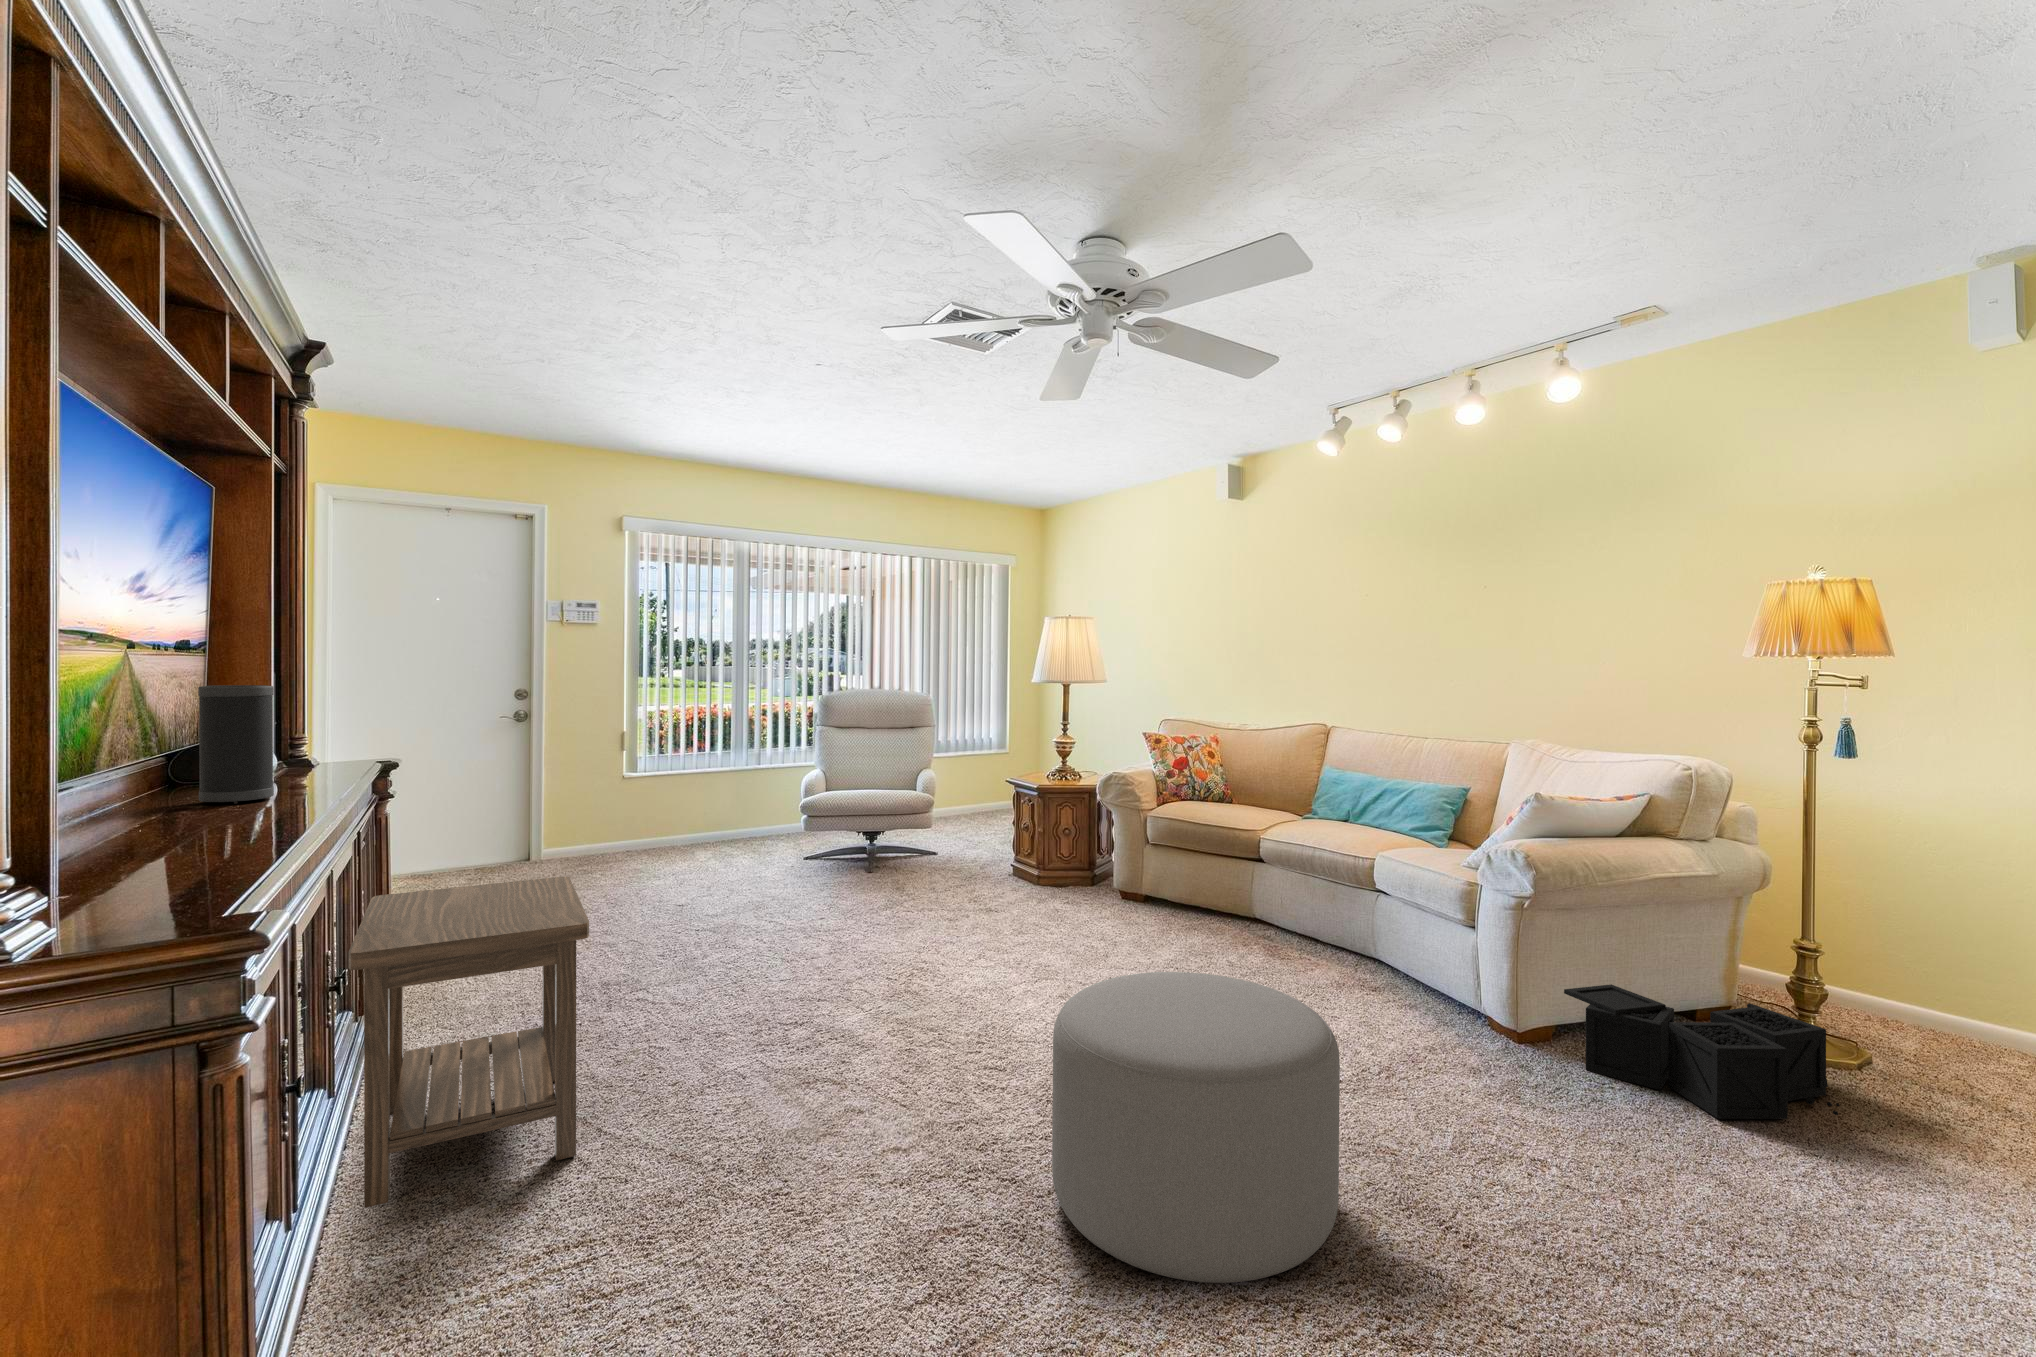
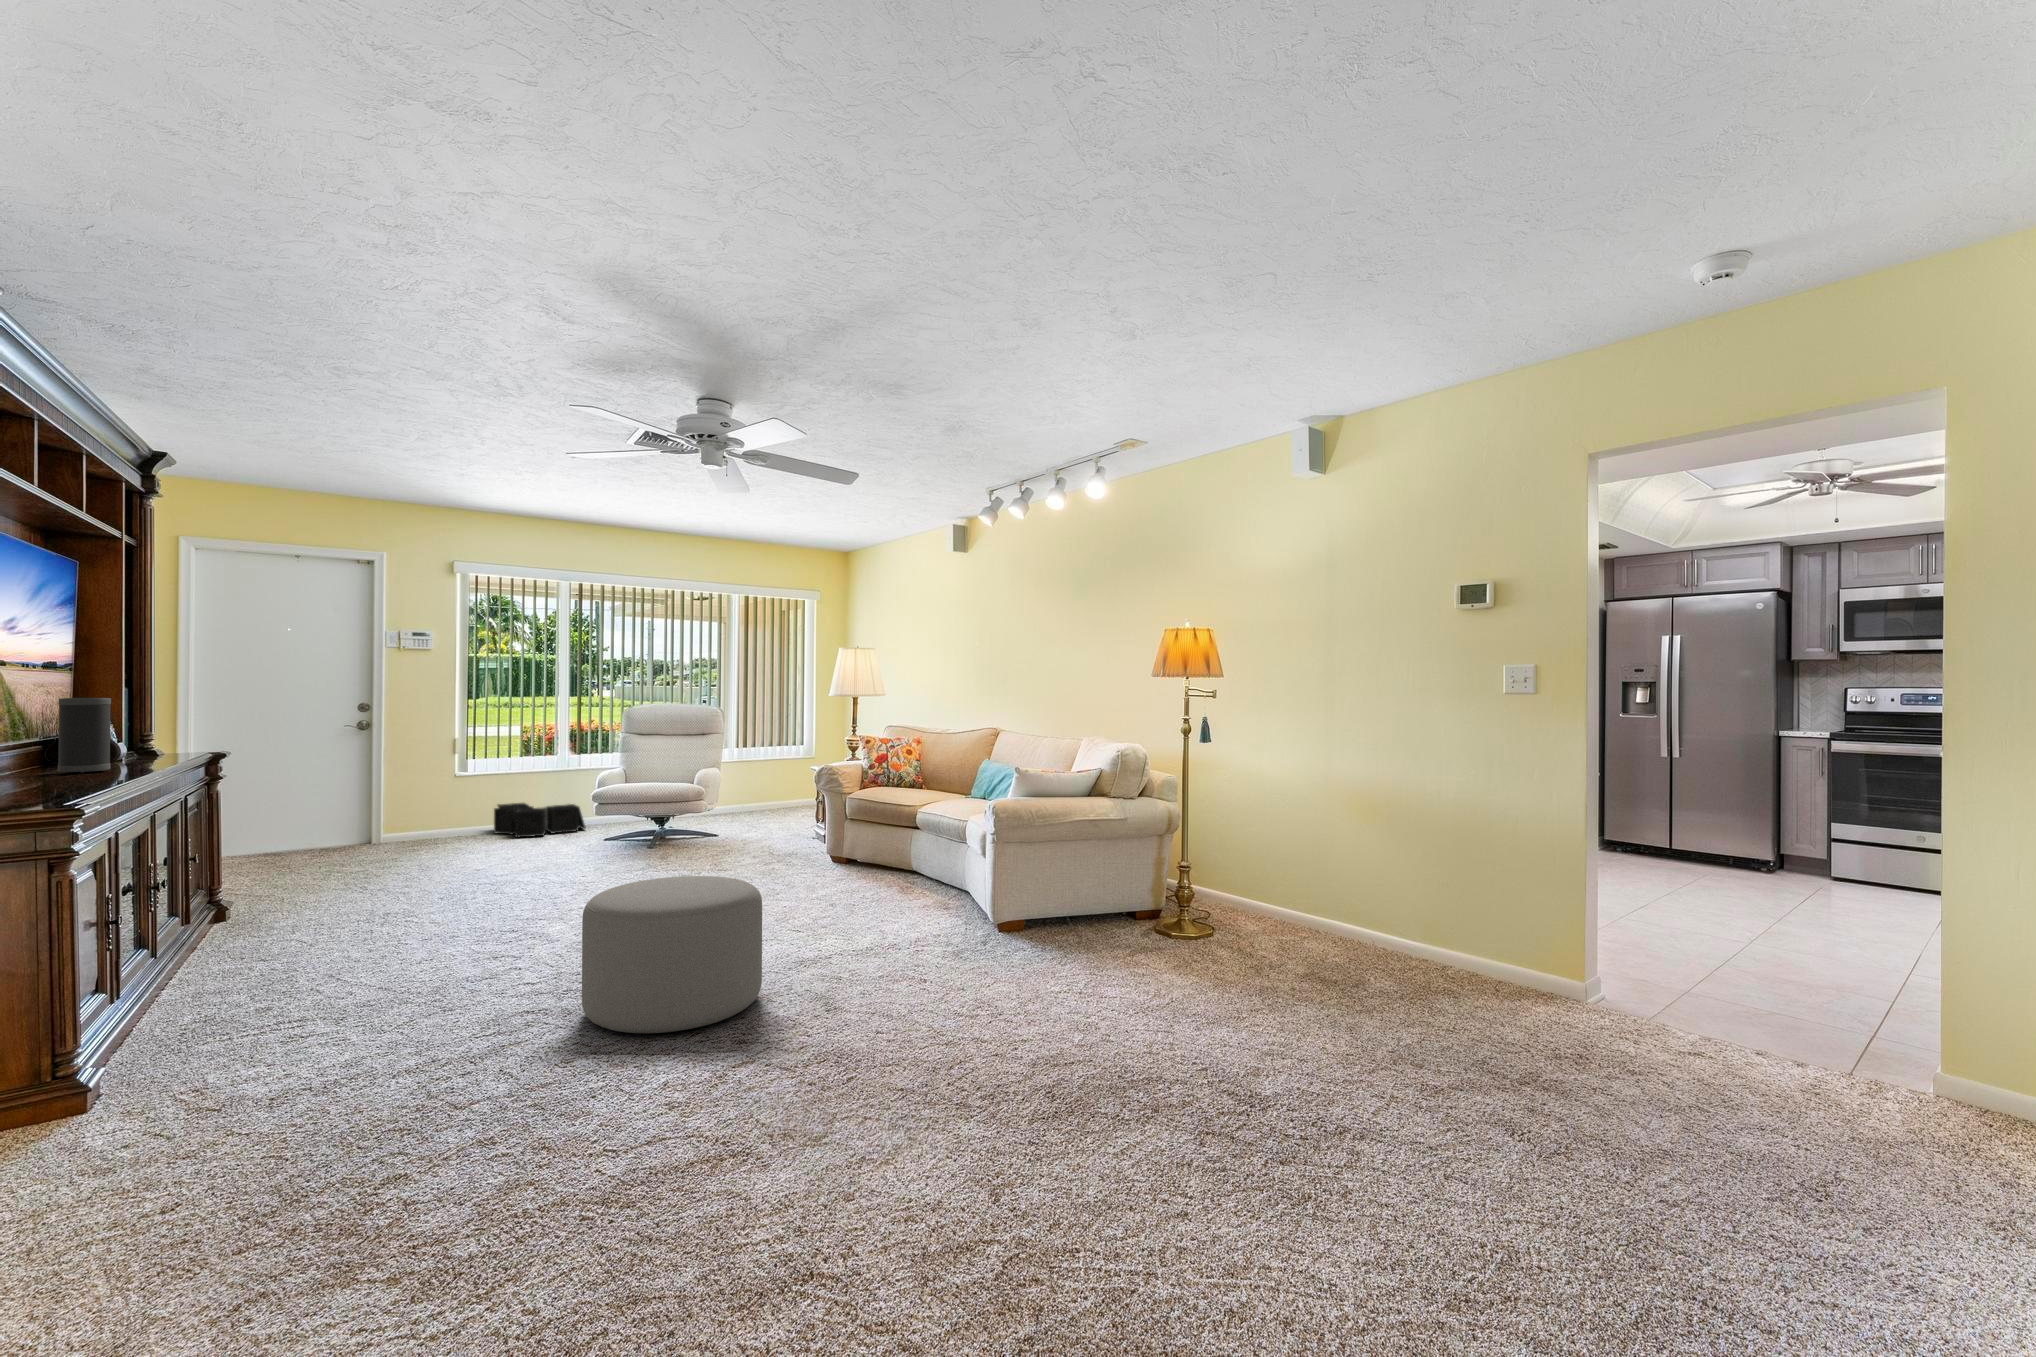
side table: present [349,876,589,1208] -> none [145,826,324,1015]
storage bin: present [1564,984,1840,1119] -> present [494,803,585,838]

